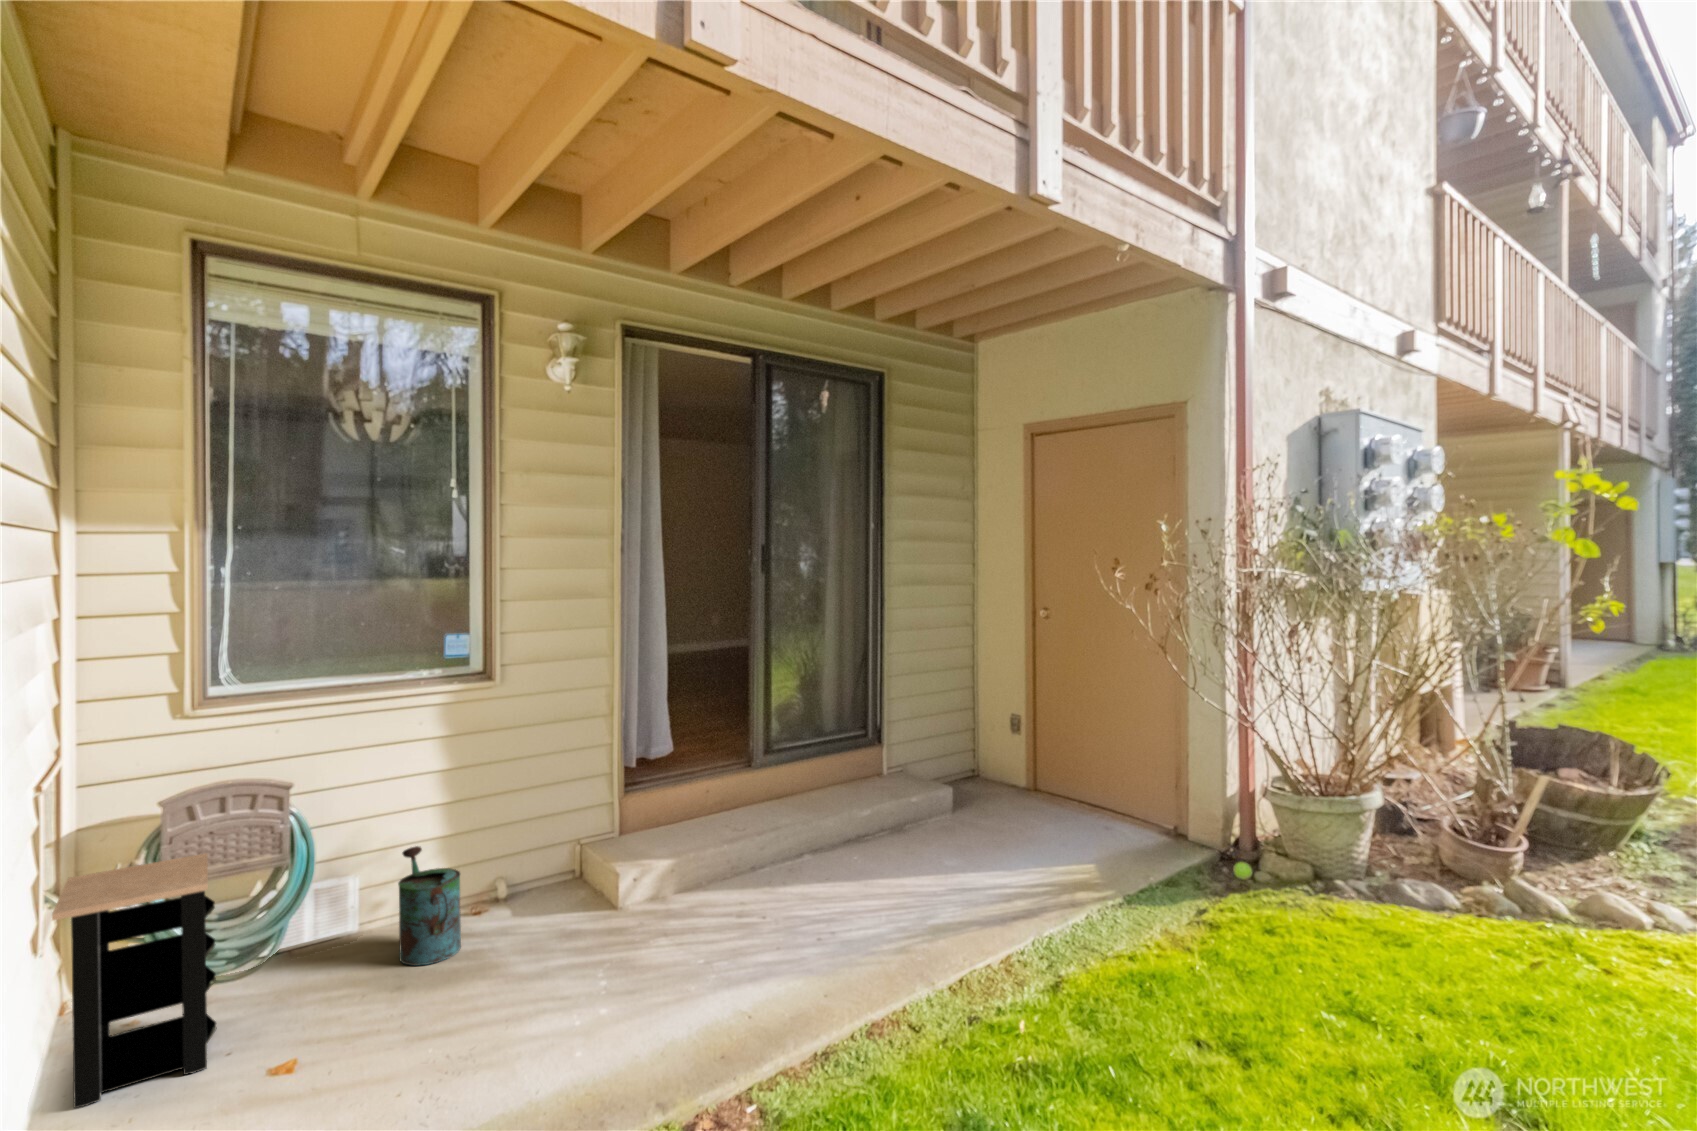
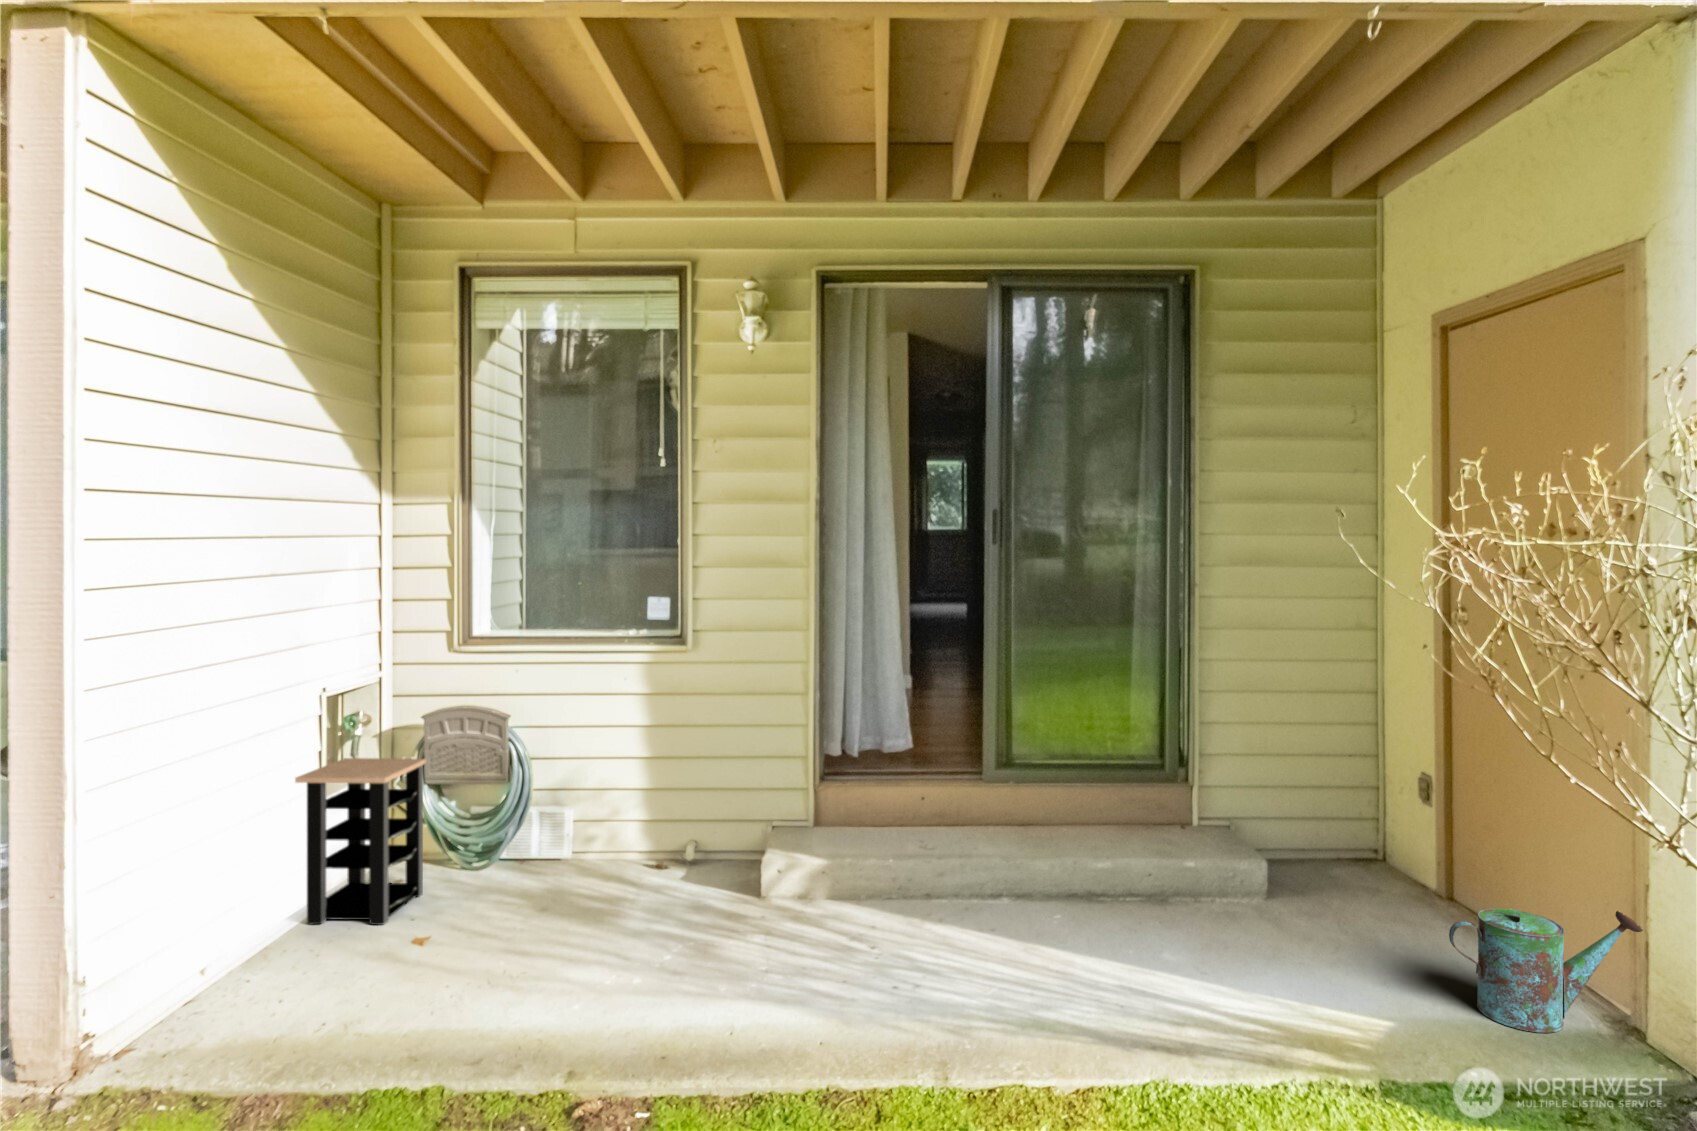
watering can: present [398,846,461,965] -> present [1449,909,1643,1033]

